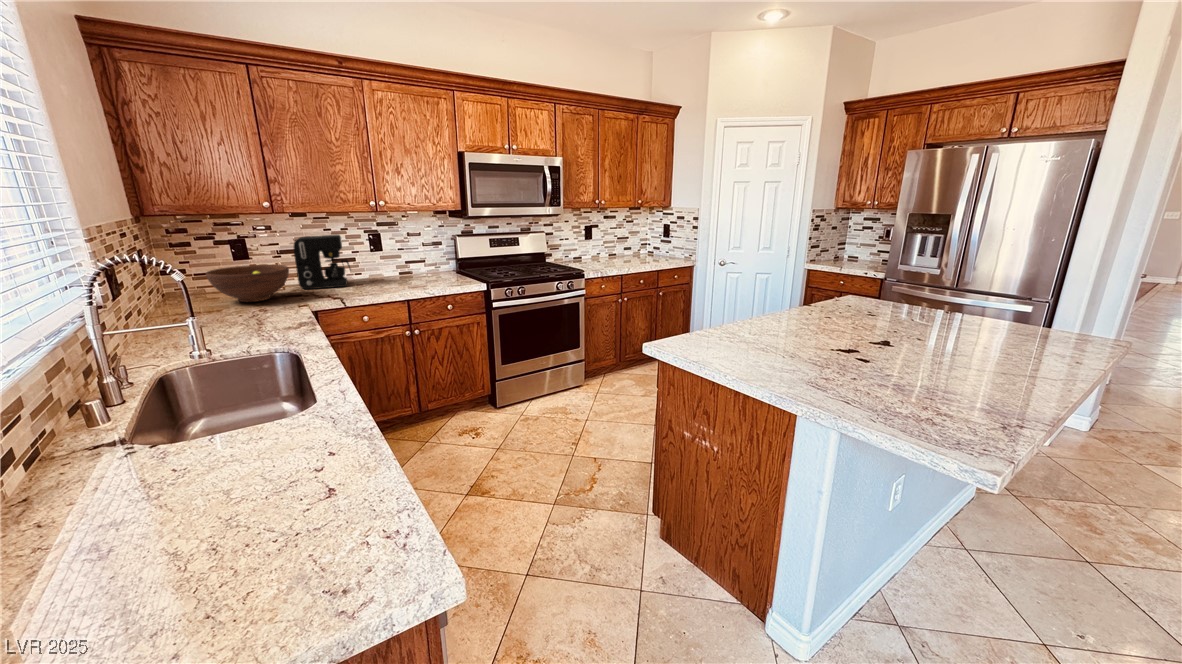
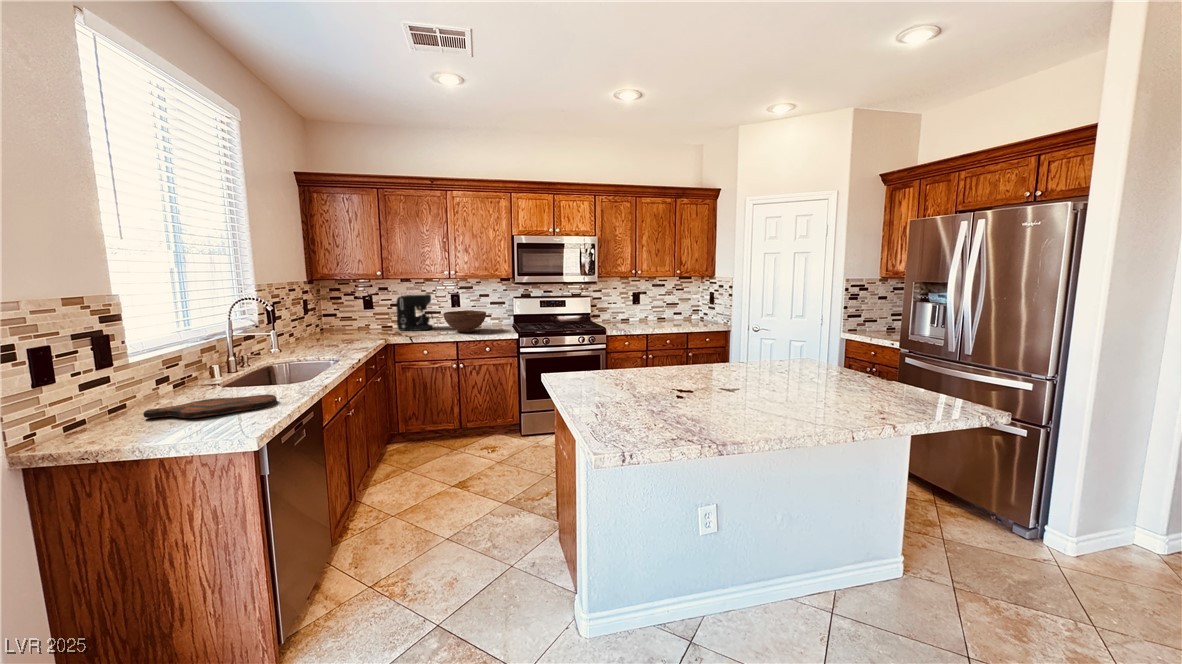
fruit bowl: present [206,265,289,302] -> present [443,311,486,332]
cutting board: none [50,447,342,573] -> present [143,395,277,418]

